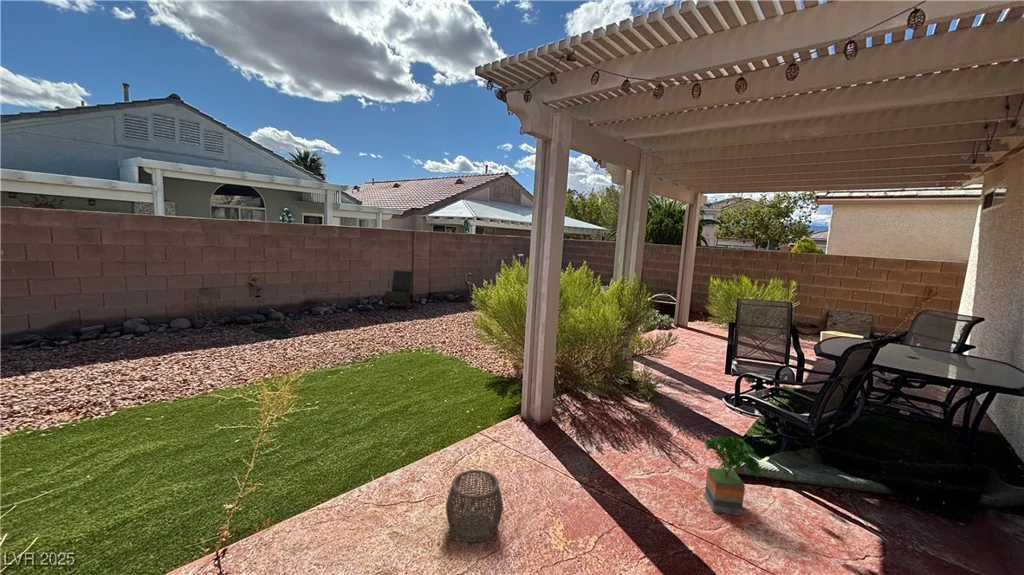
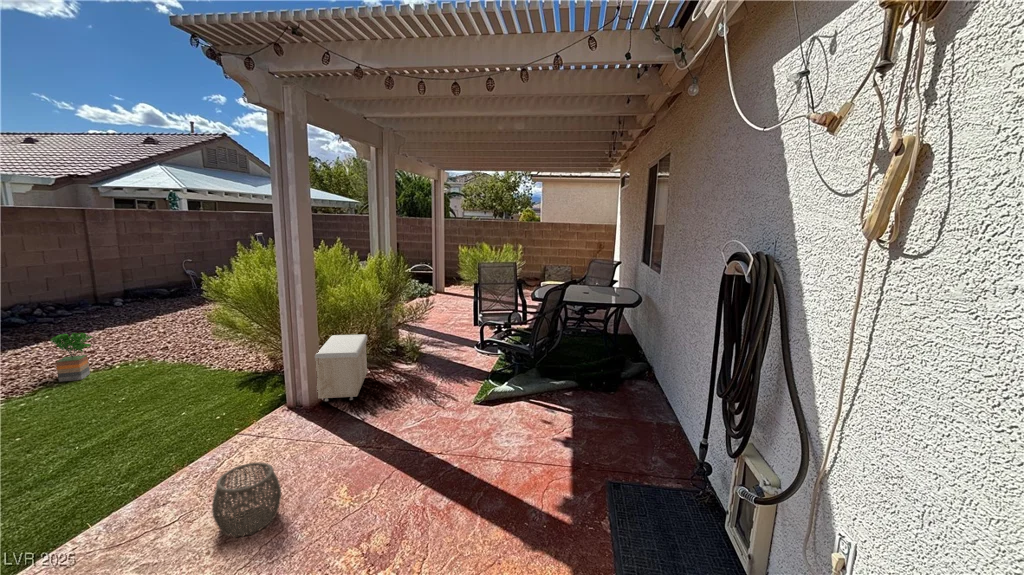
lounge chair: present [383,271,413,310] -> none [41,265,99,321]
storage bench: none [548,356,602,426] -> present [315,334,368,401]
potted tree: present [705,435,761,516] -> present [51,333,92,382]

